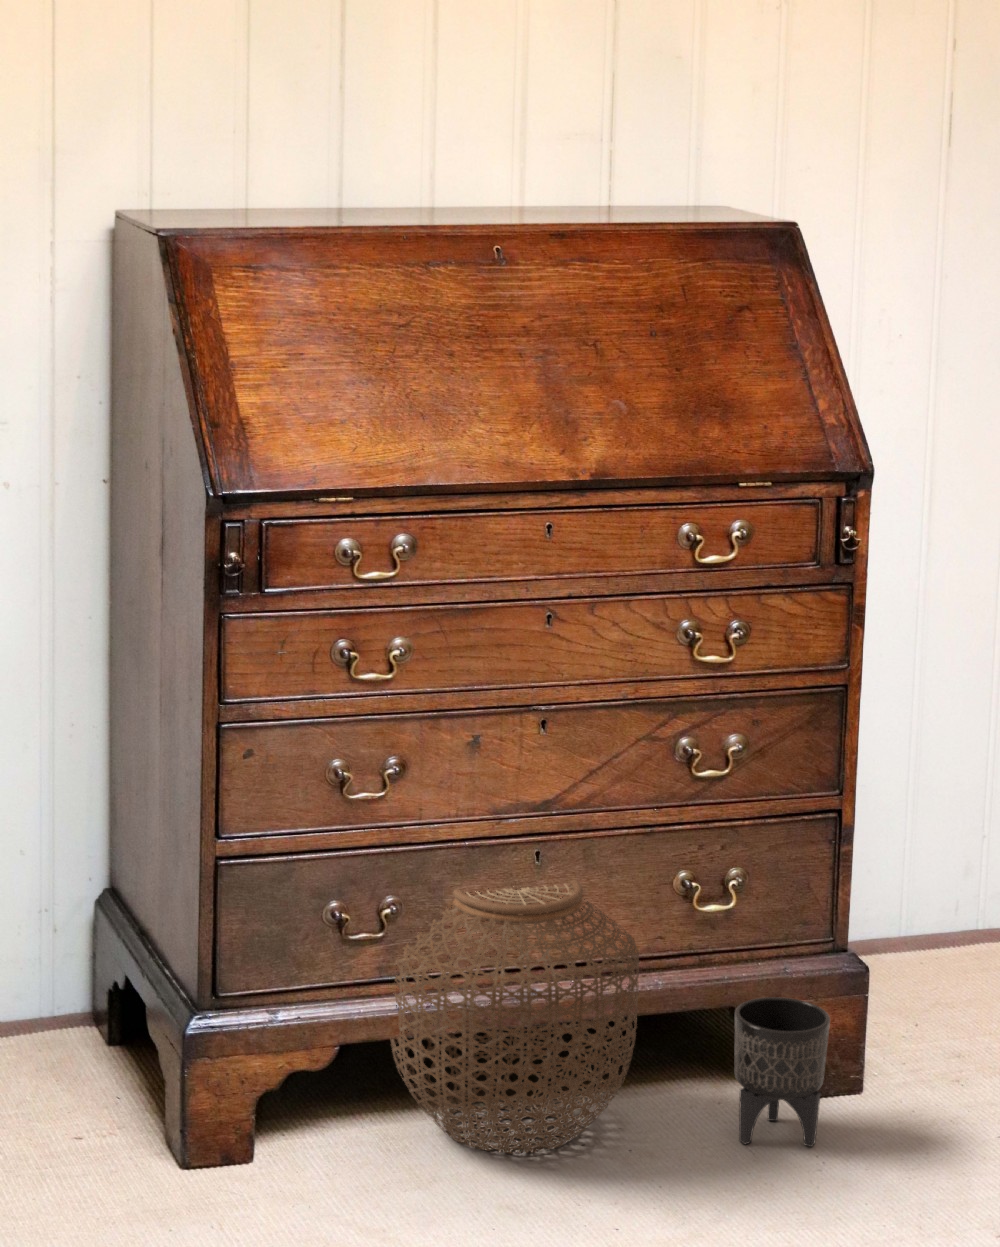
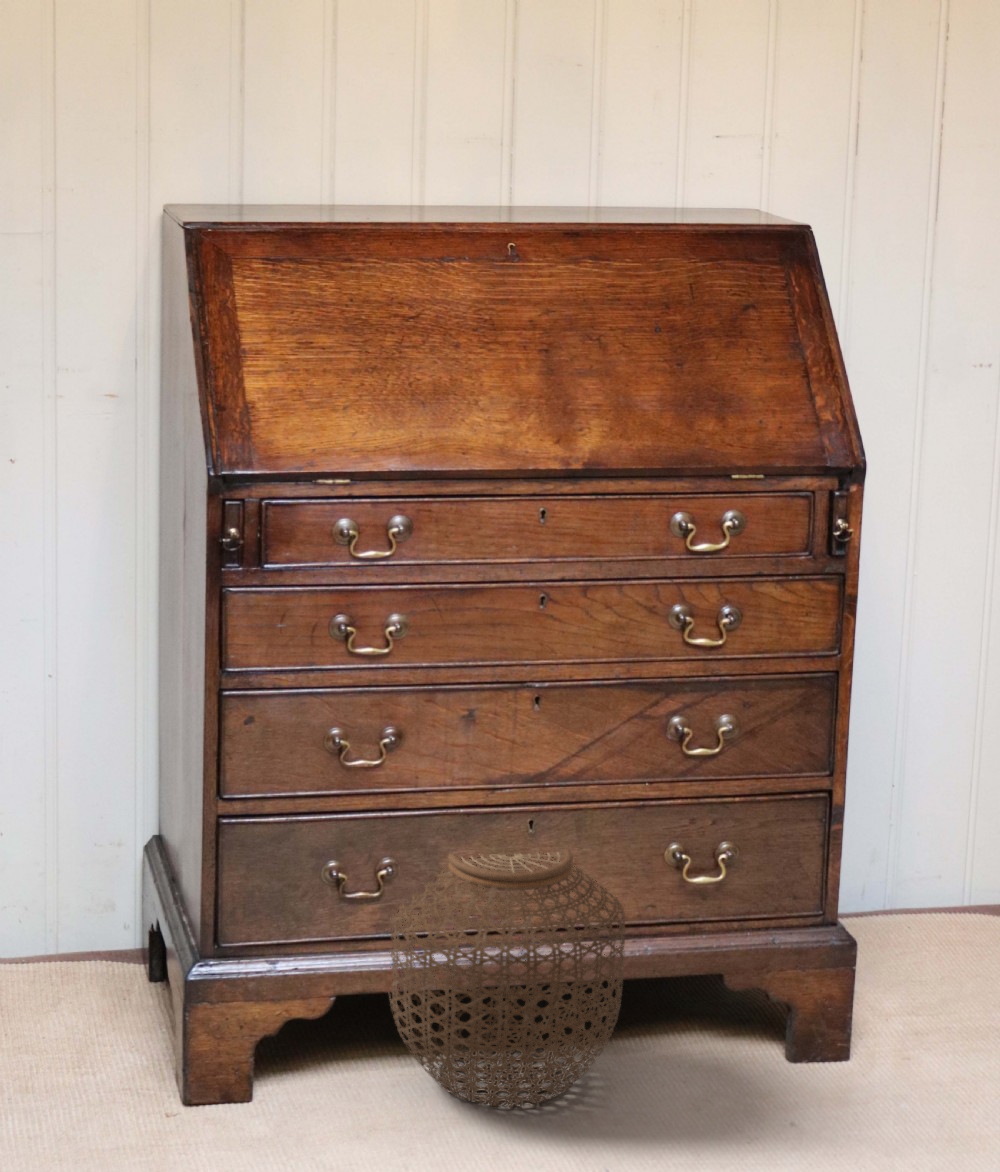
planter: present [735,997,830,1147] -> none [717,969,809,1116]

